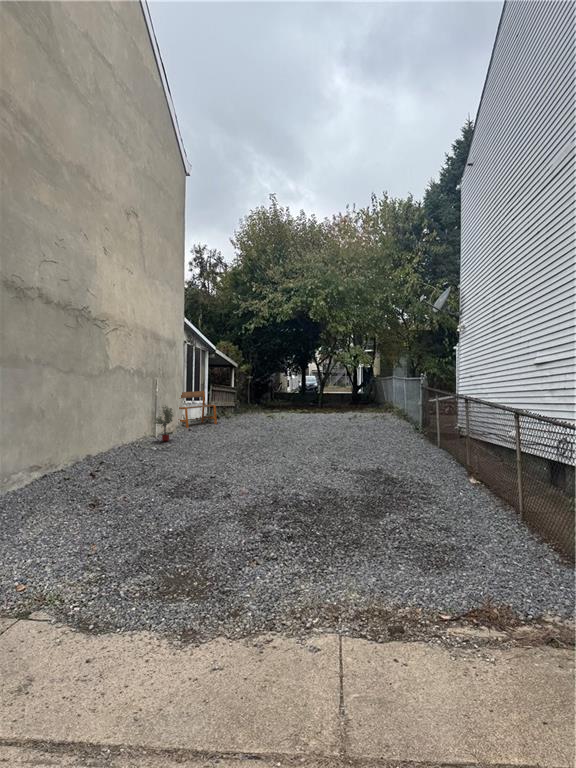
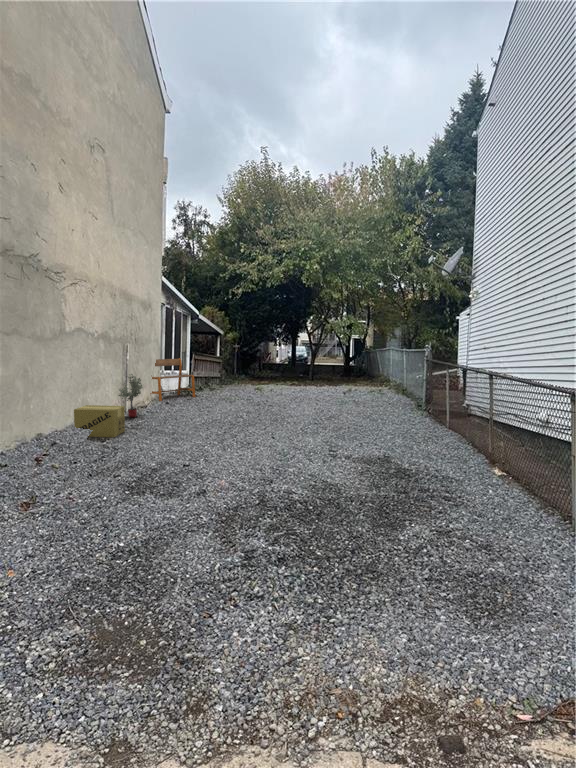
cardboard box: none [120,431,161,457] -> present [74,405,125,437]

